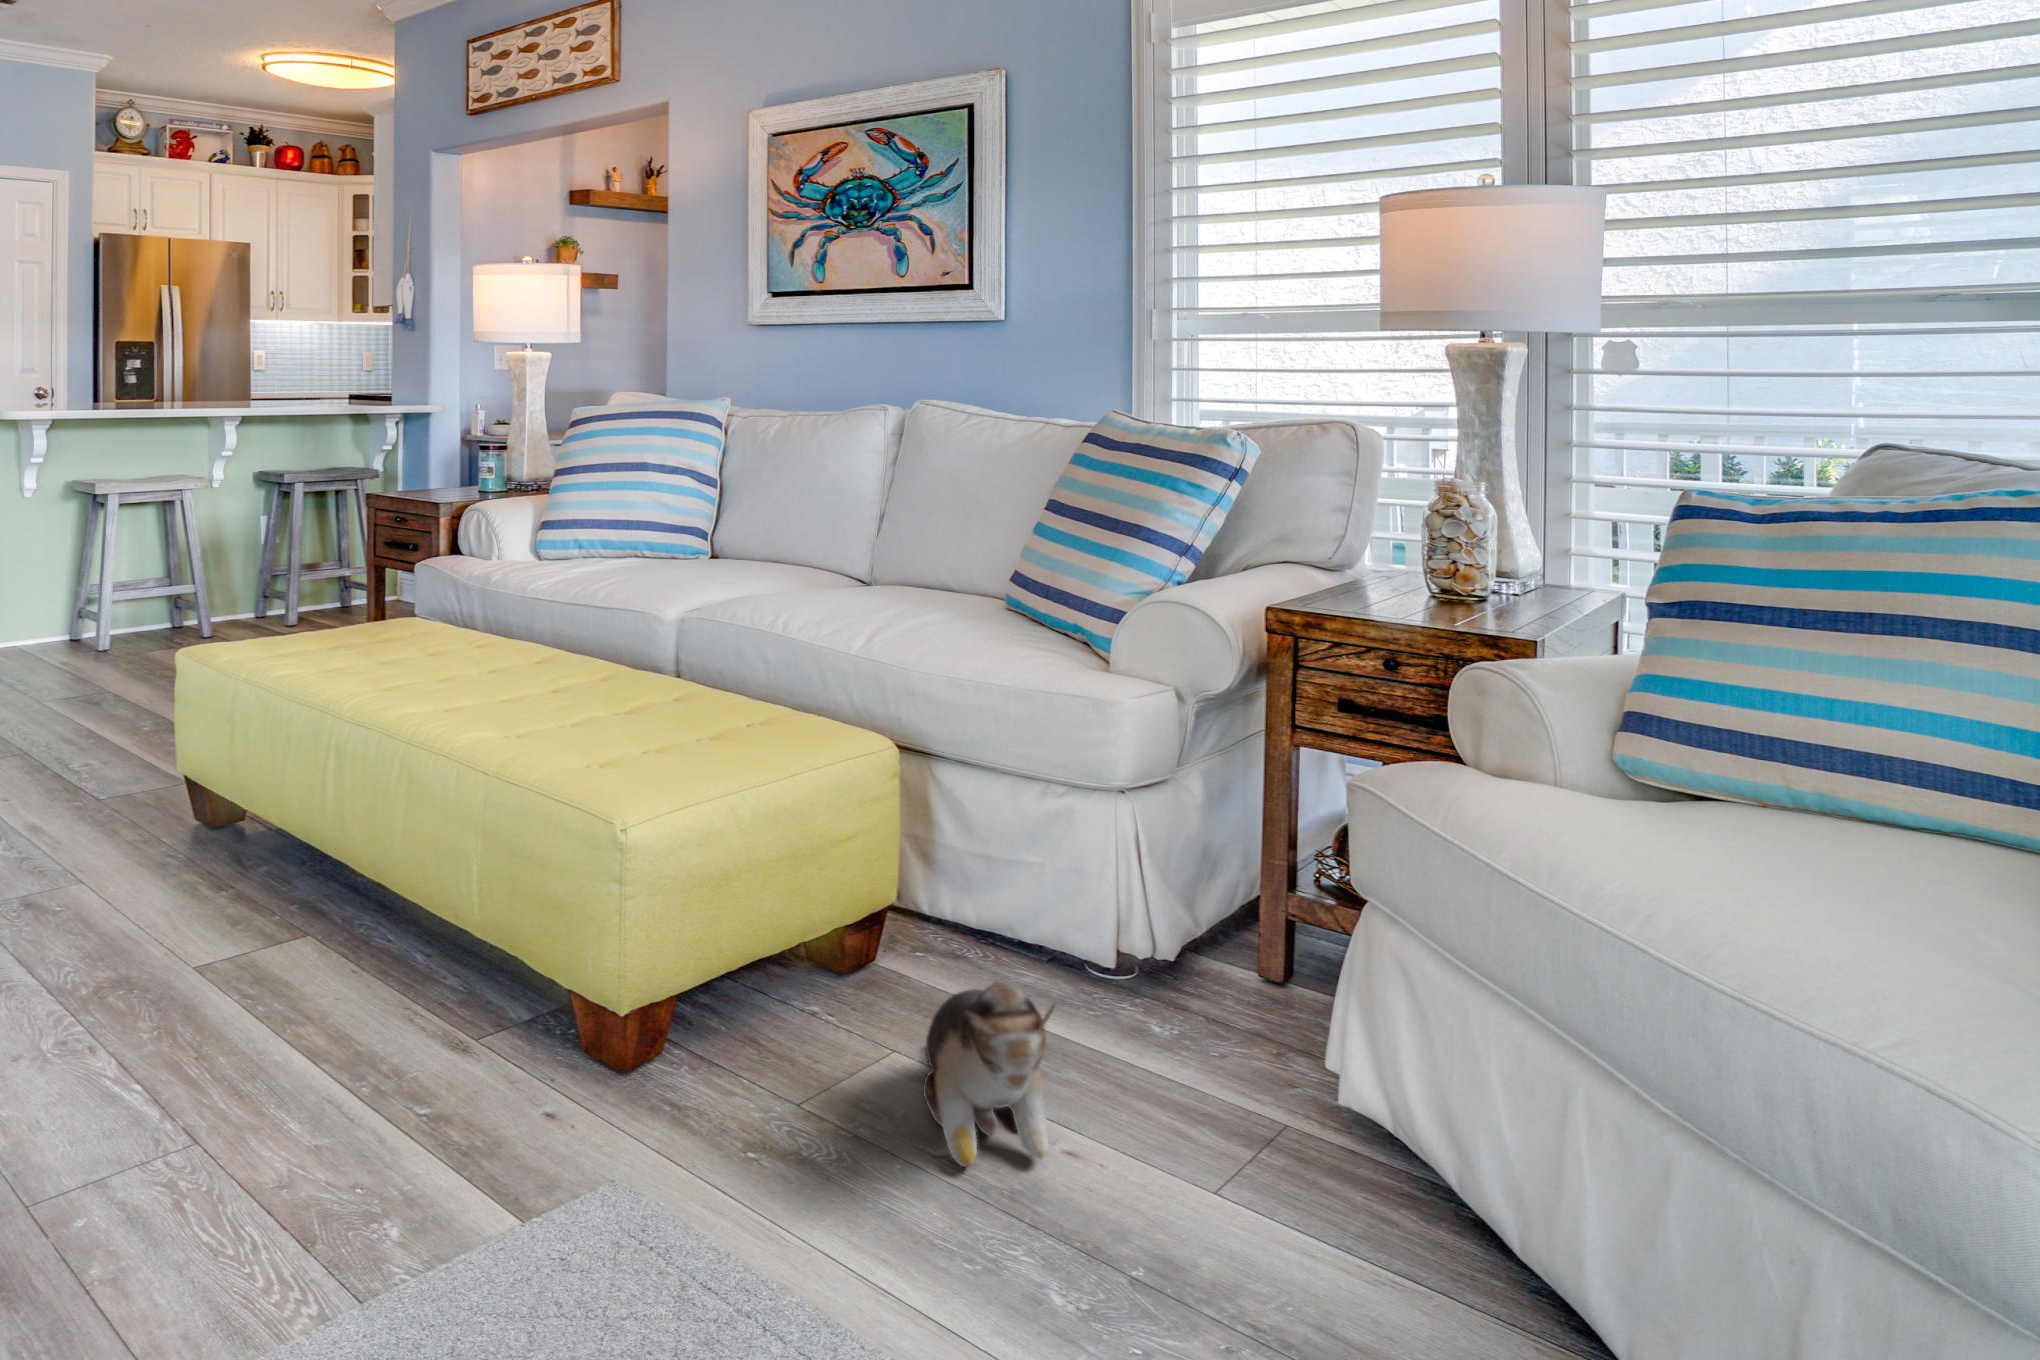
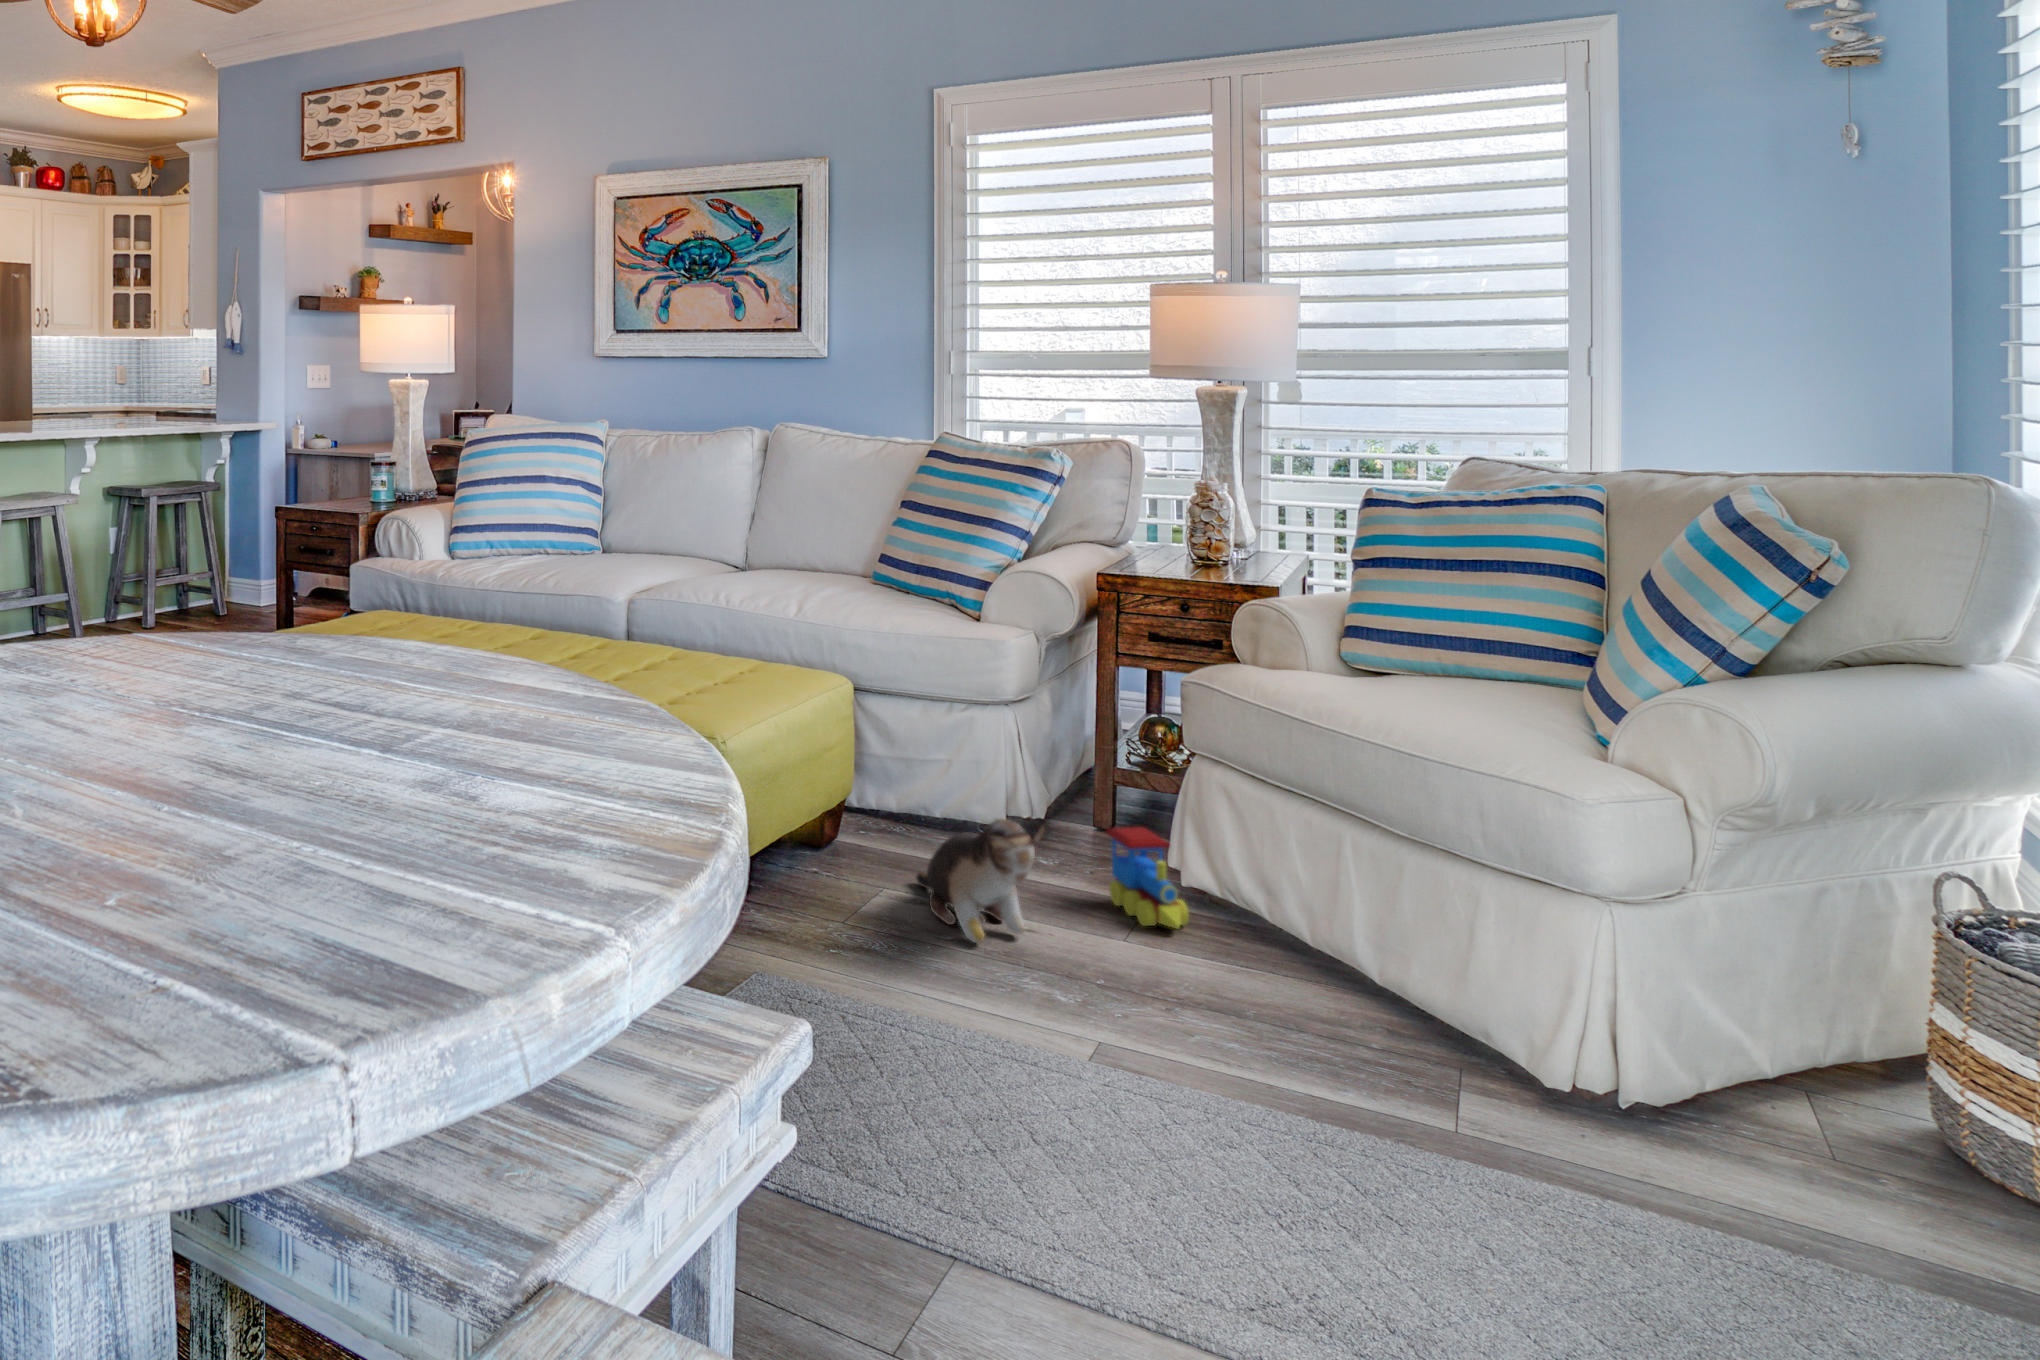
toy train: none [1217,1000,1328,1181] -> present [1106,827,1189,929]

